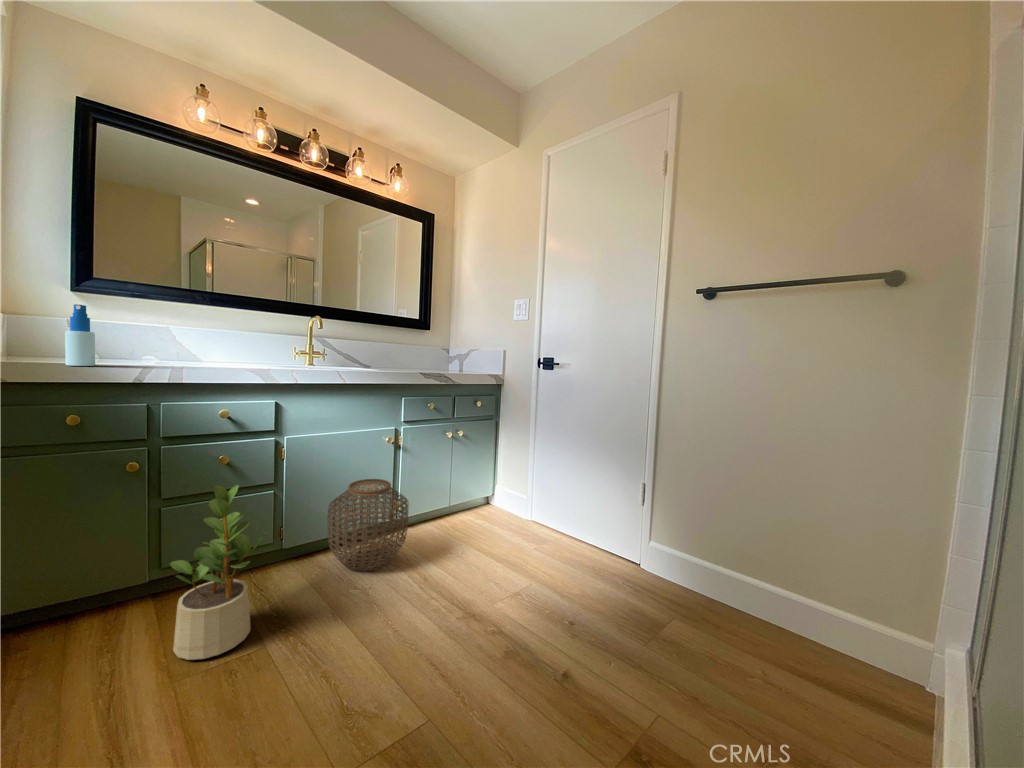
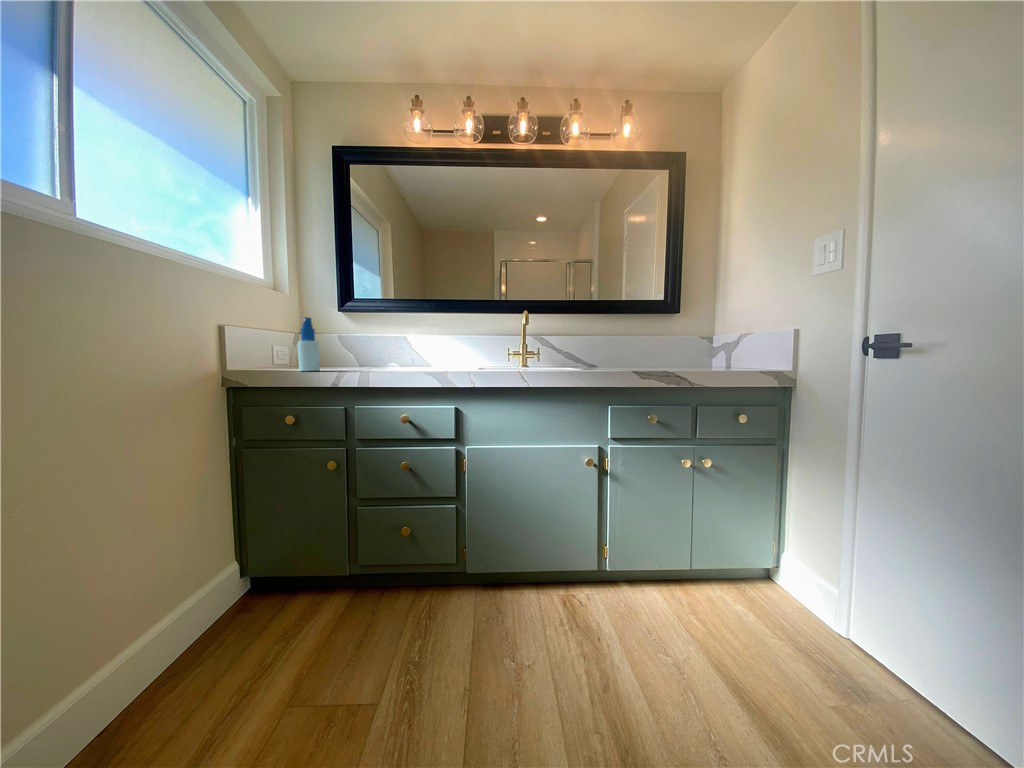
woven basket: present [327,479,408,571] -> none [499,515,605,651]
potted plant: present [170,485,266,660] -> none [304,507,390,717]

